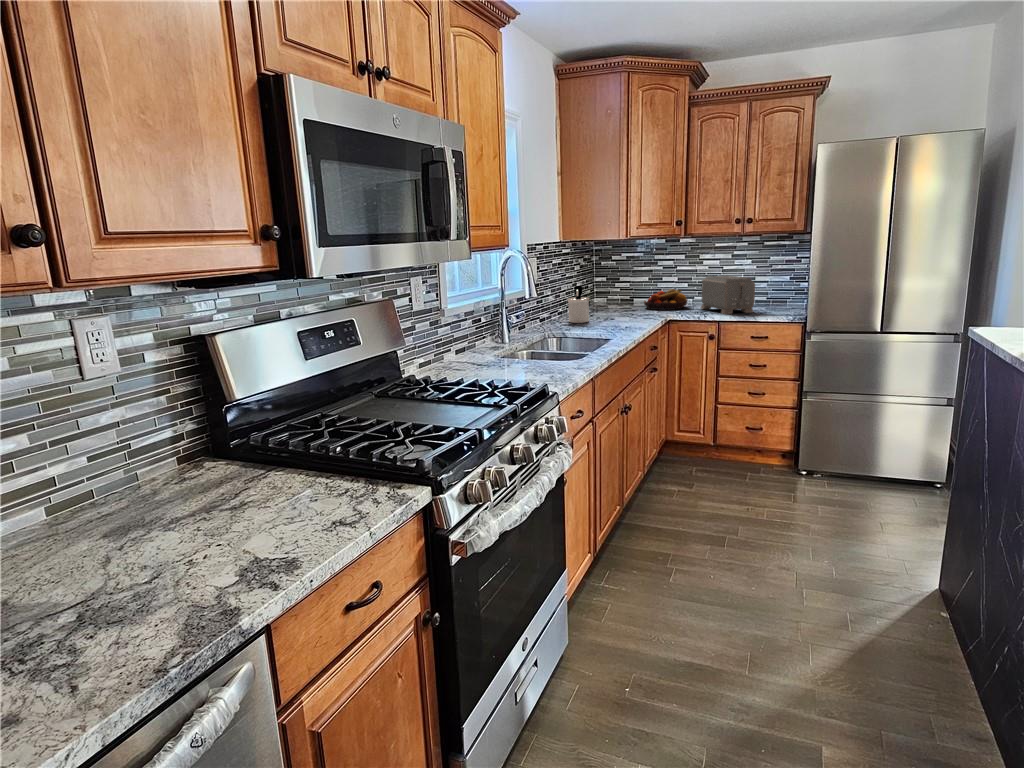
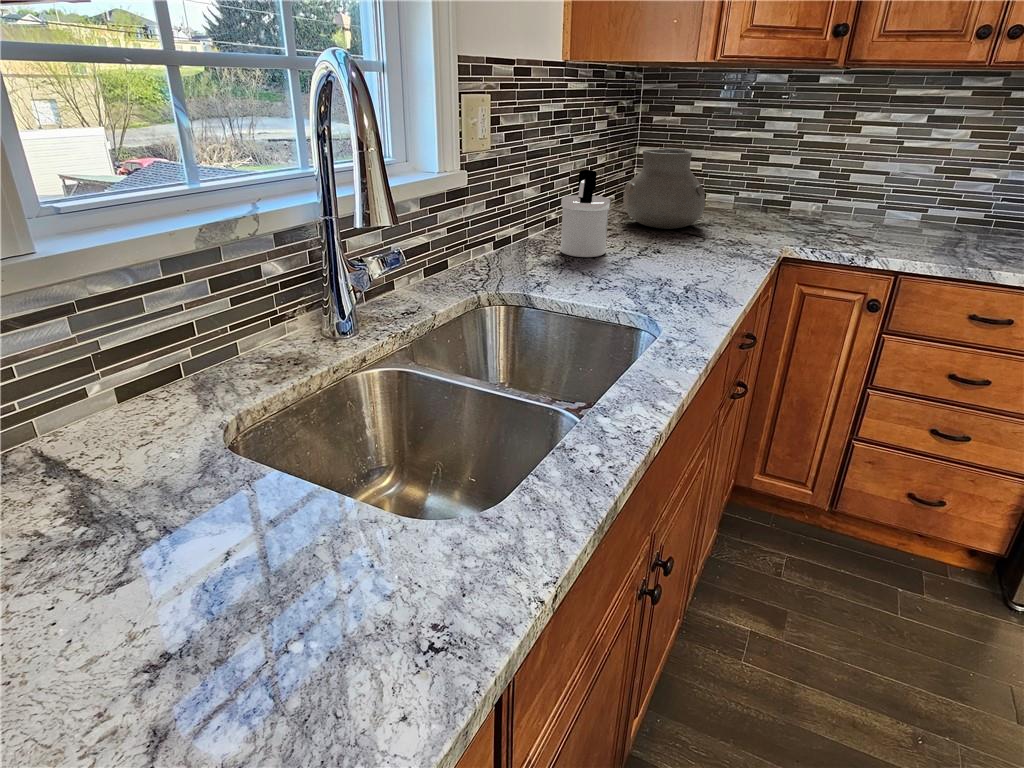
toaster: present [701,275,755,314] -> none [841,162,989,253]
vase: none [593,277,632,313] -> present [623,149,705,229]
fruit bowl: present [644,289,688,310] -> none [725,181,815,227]

